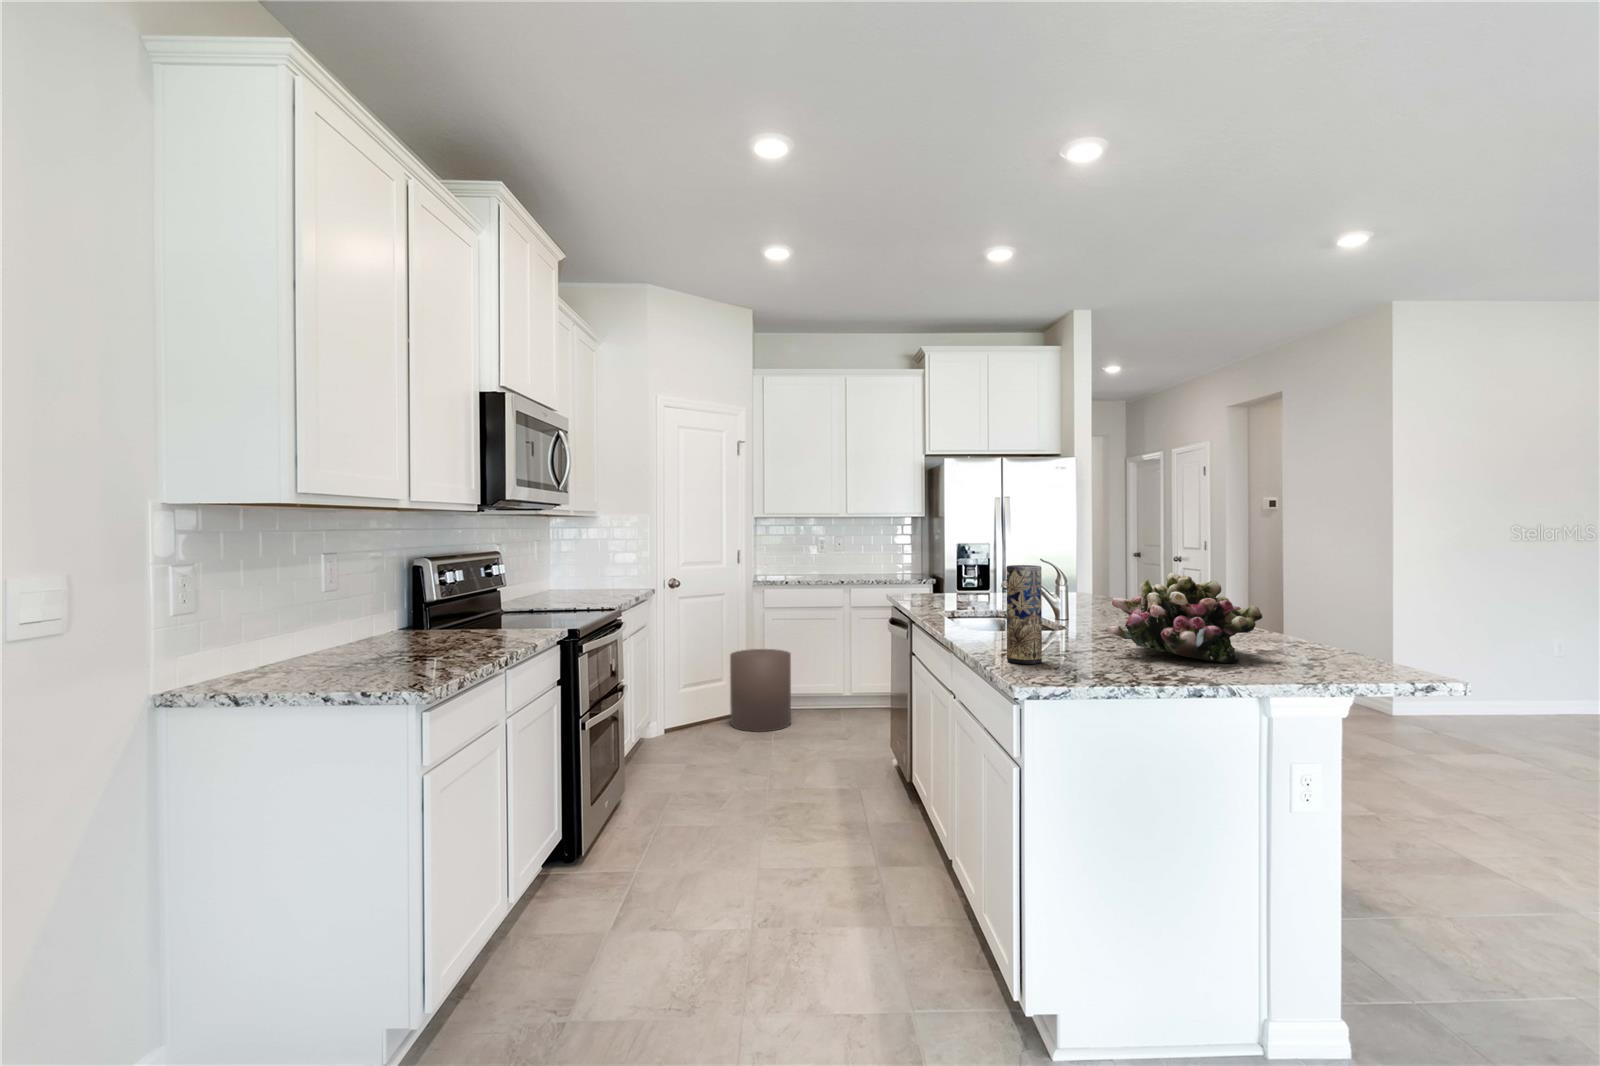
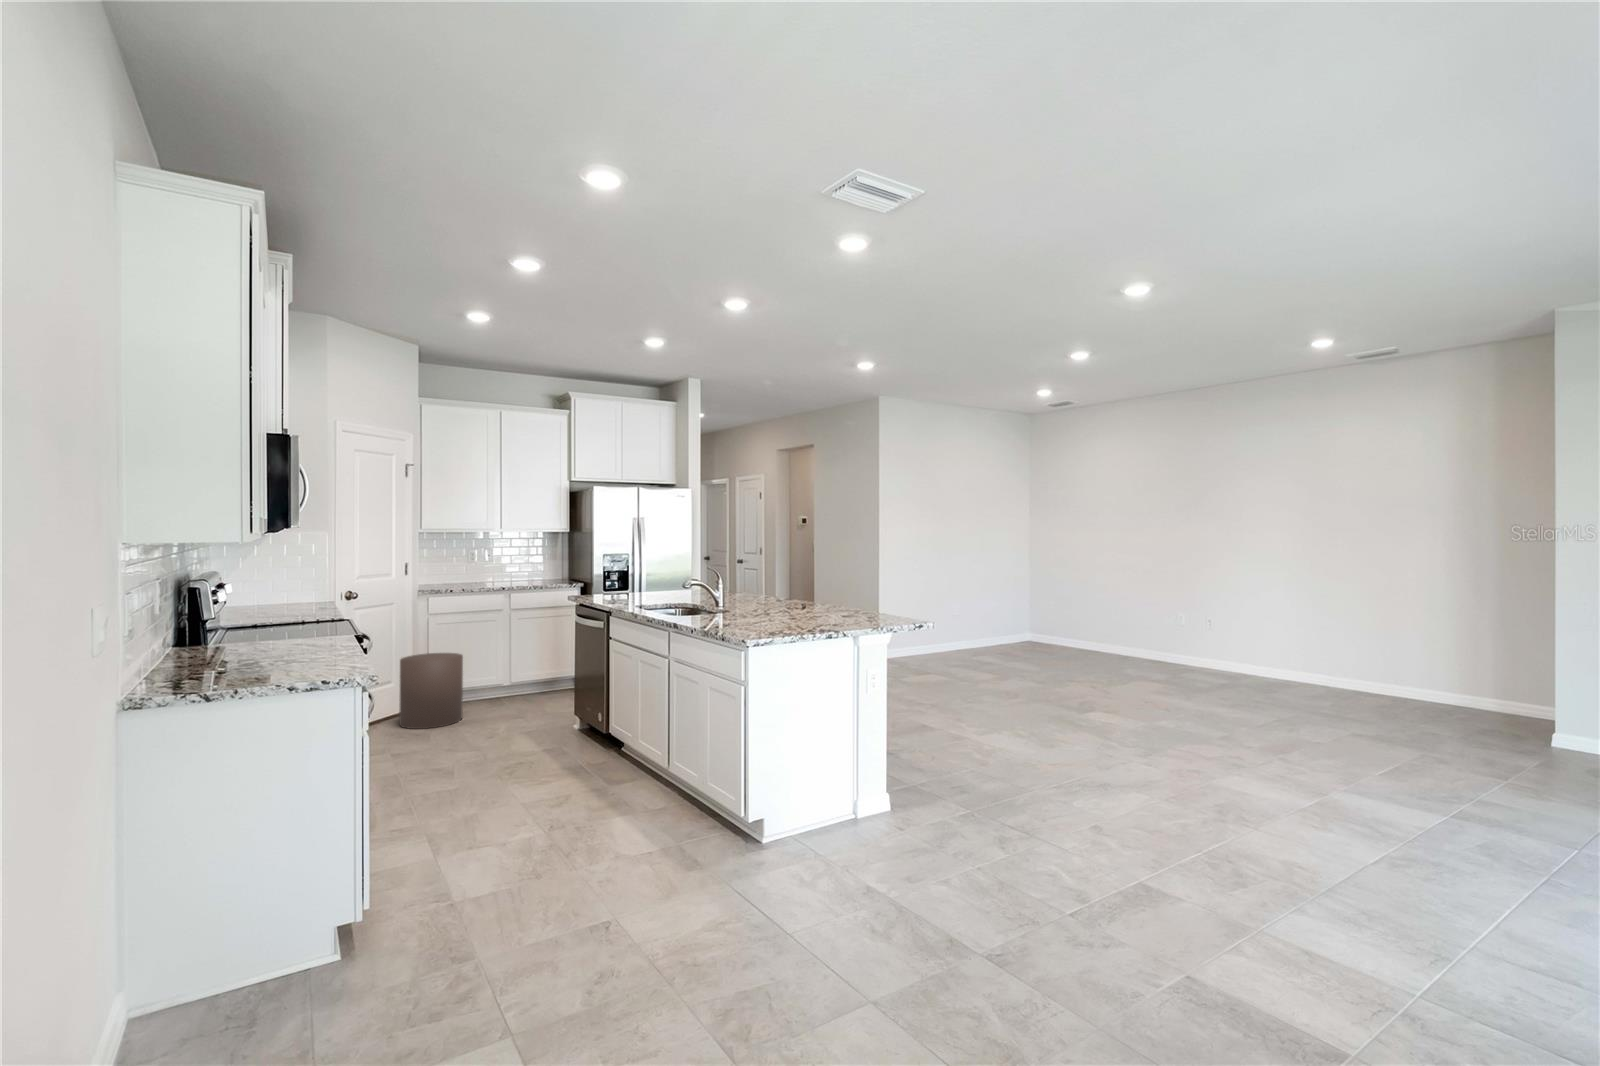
vase: present [1006,565,1042,664] -> none [729,572,749,629]
flower arrangement: present [1108,573,1262,663] -> none [776,575,847,621]

